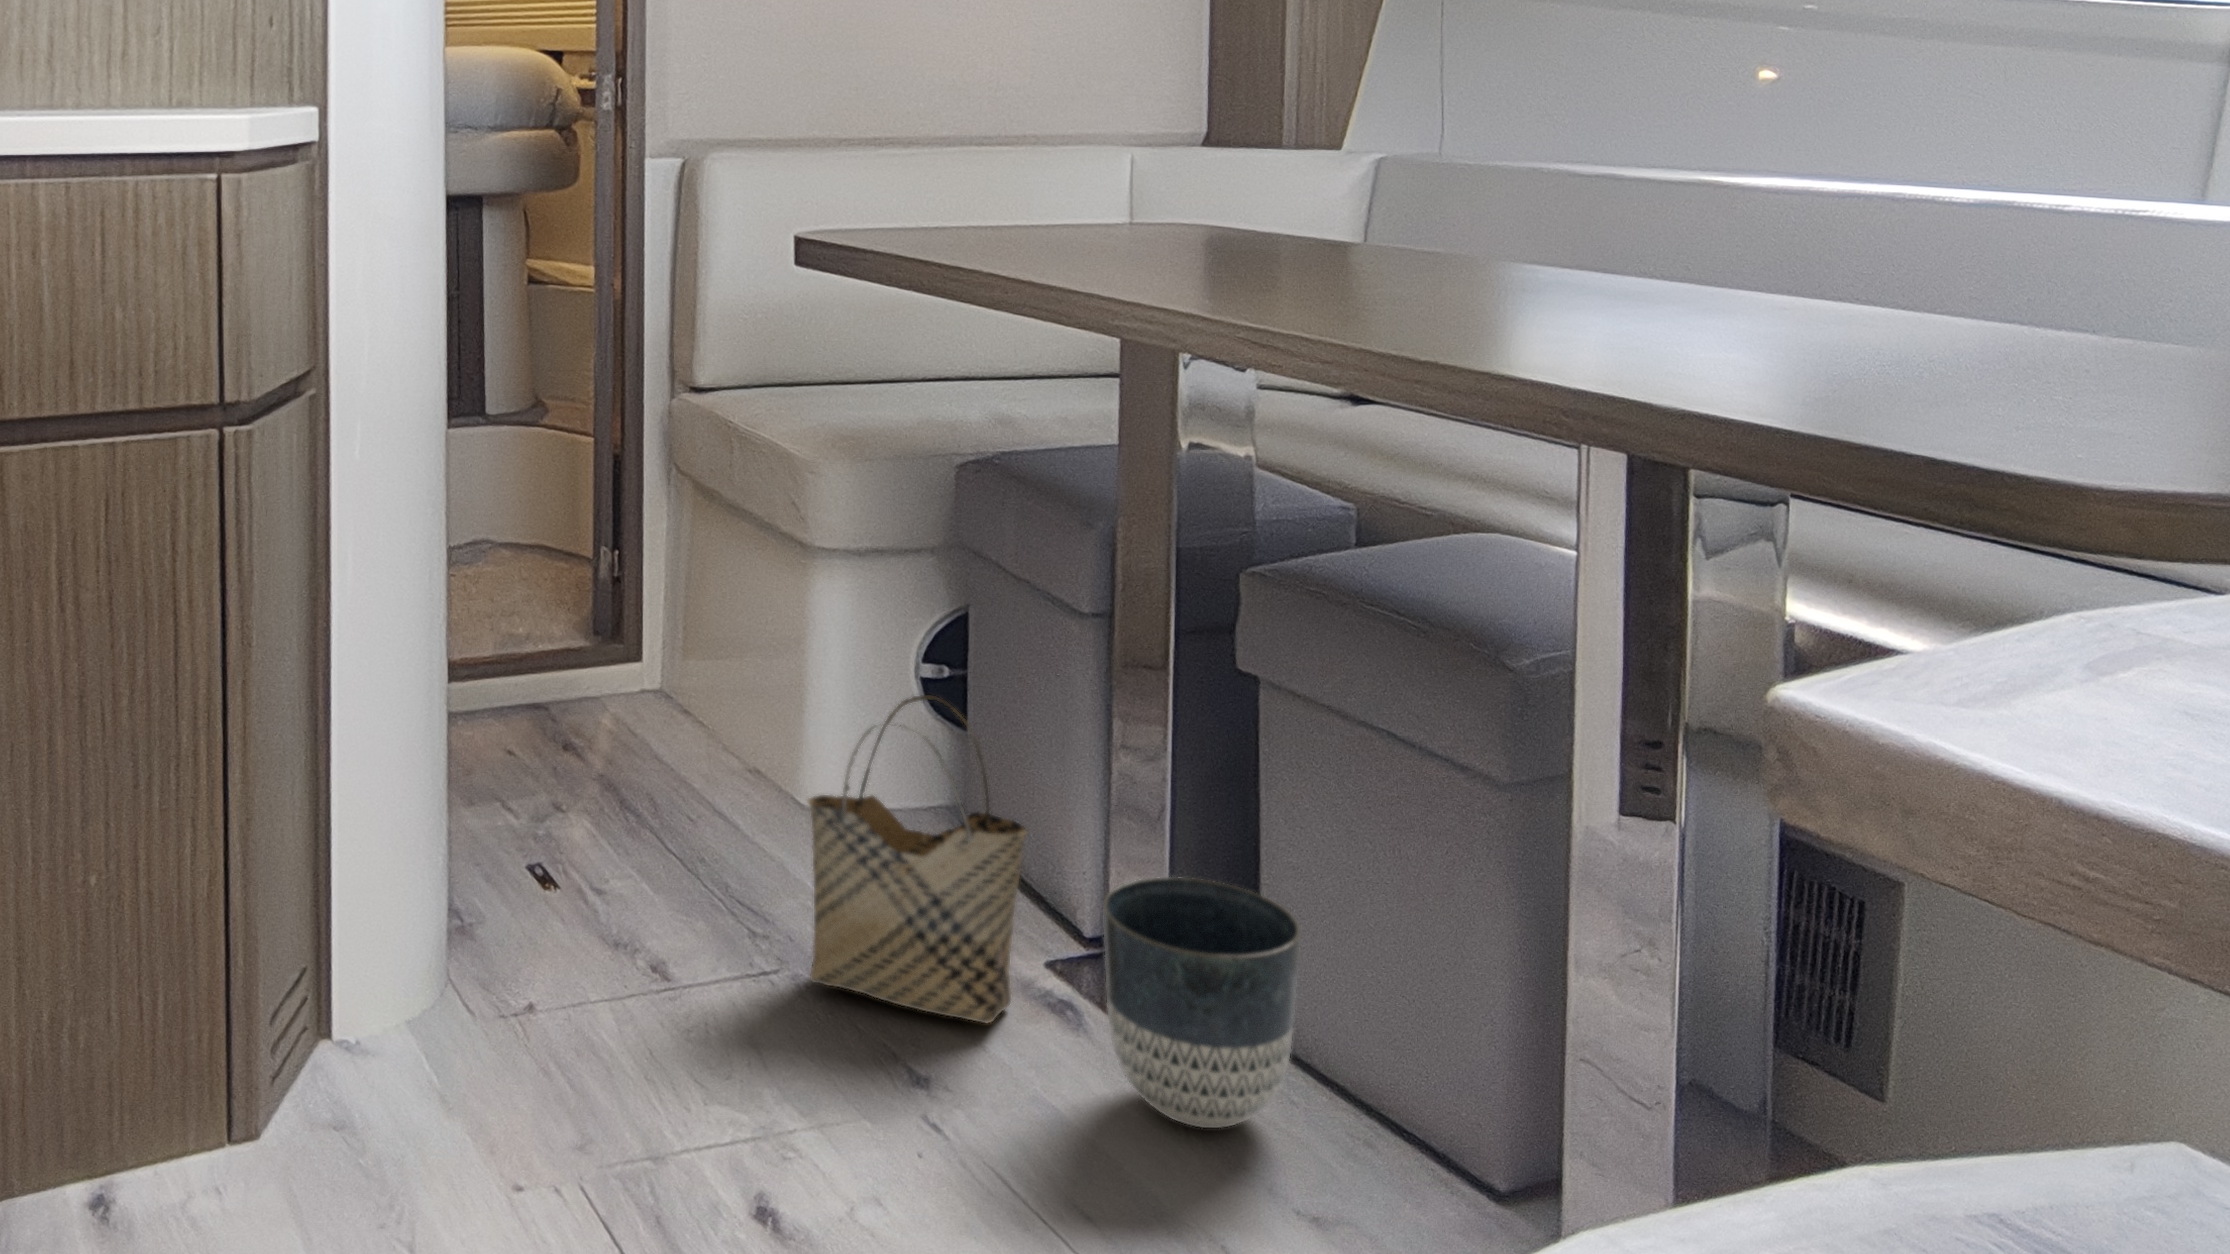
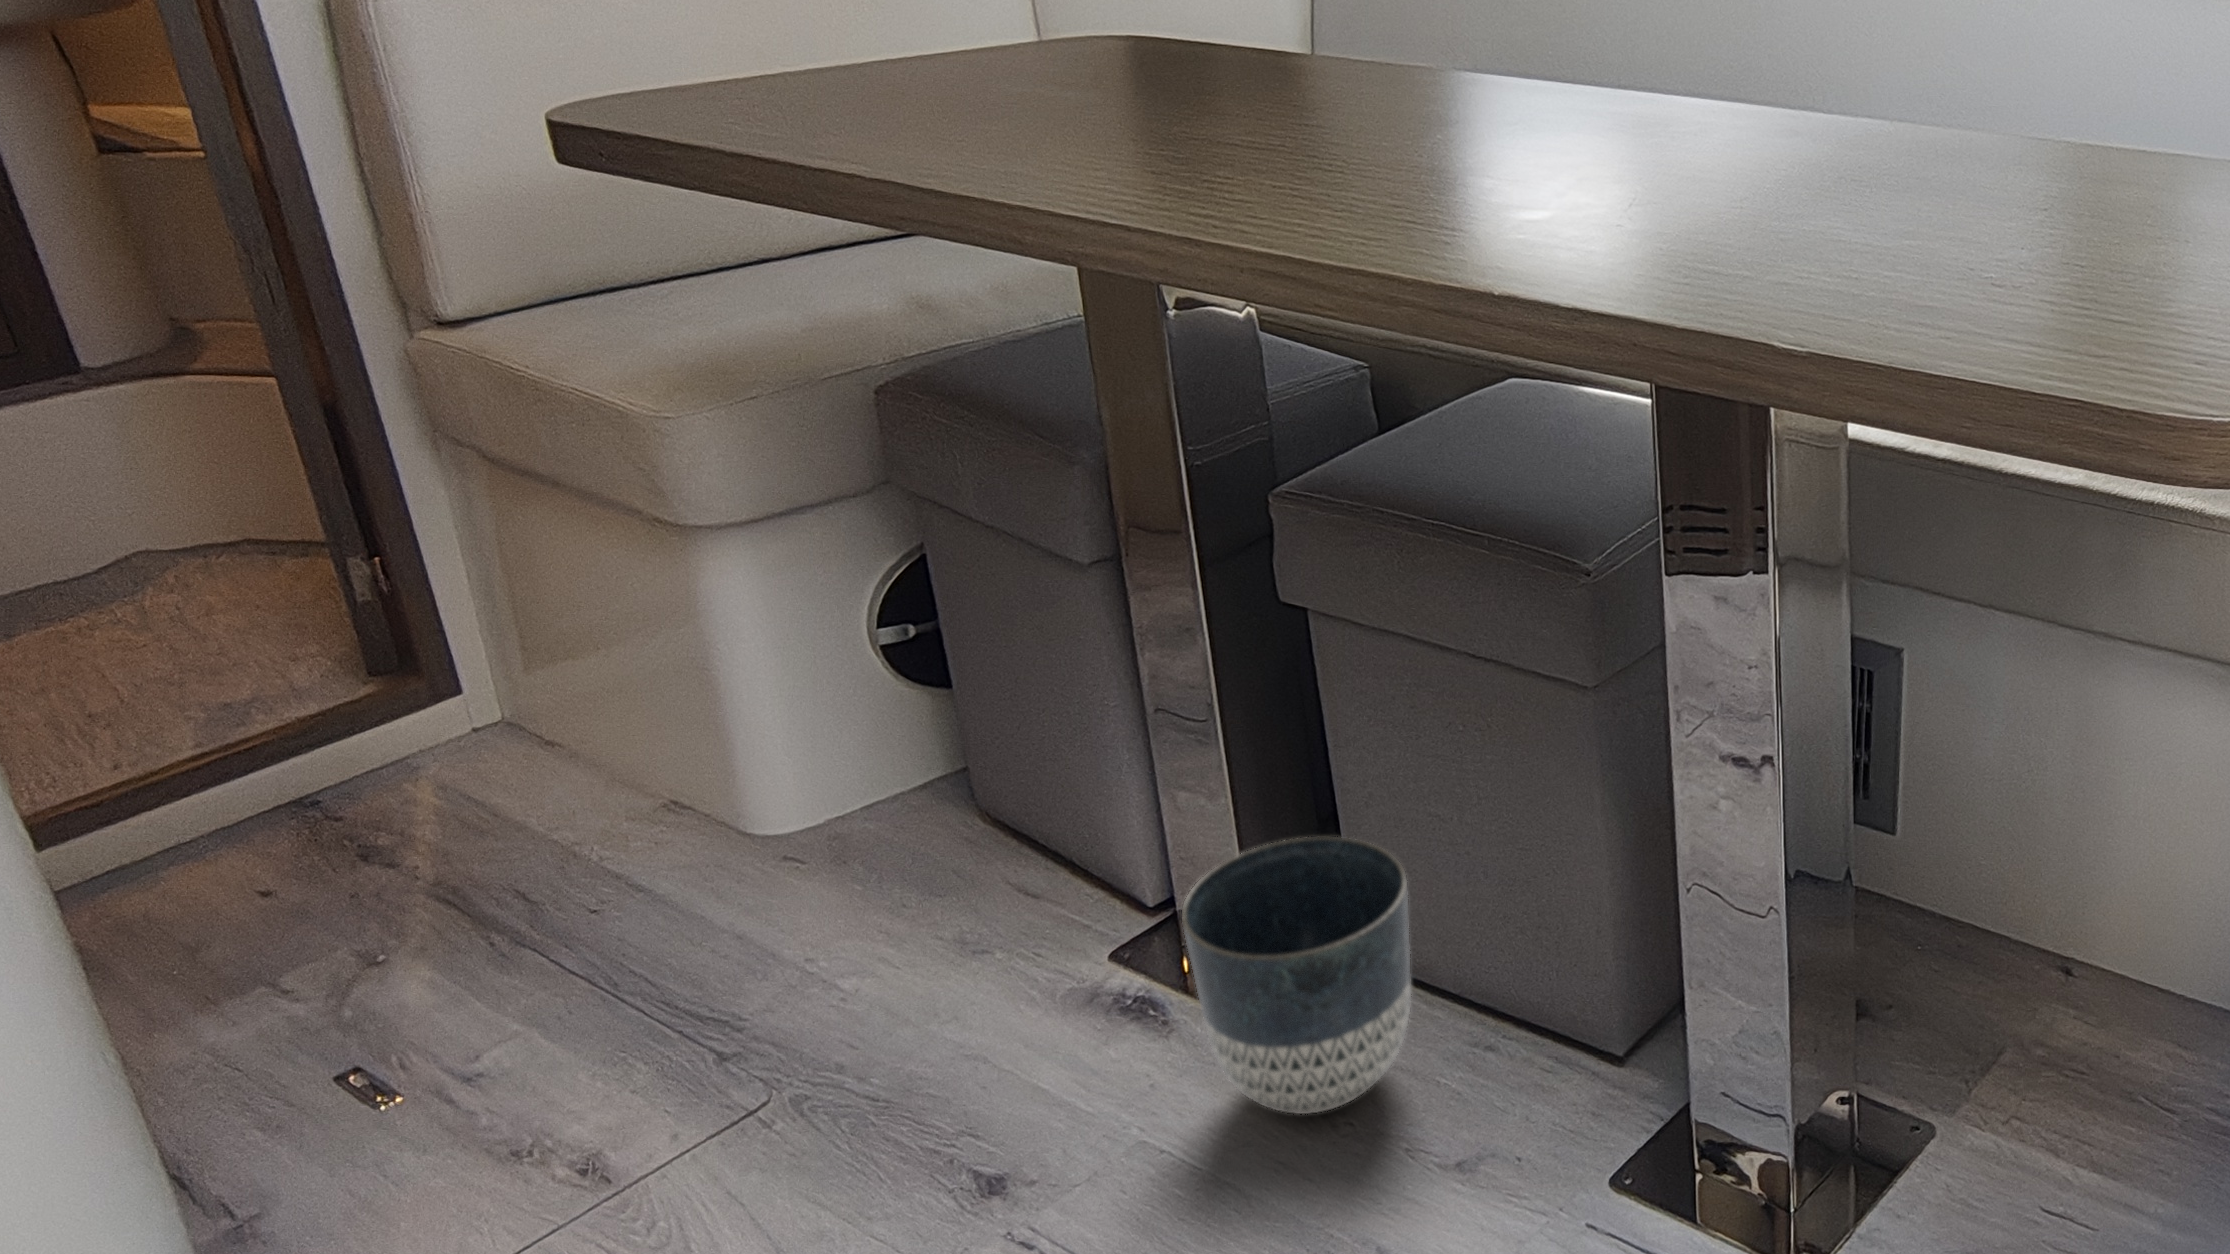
woven basket: present [808,695,1026,1024] -> none [754,713,1081,1108]

